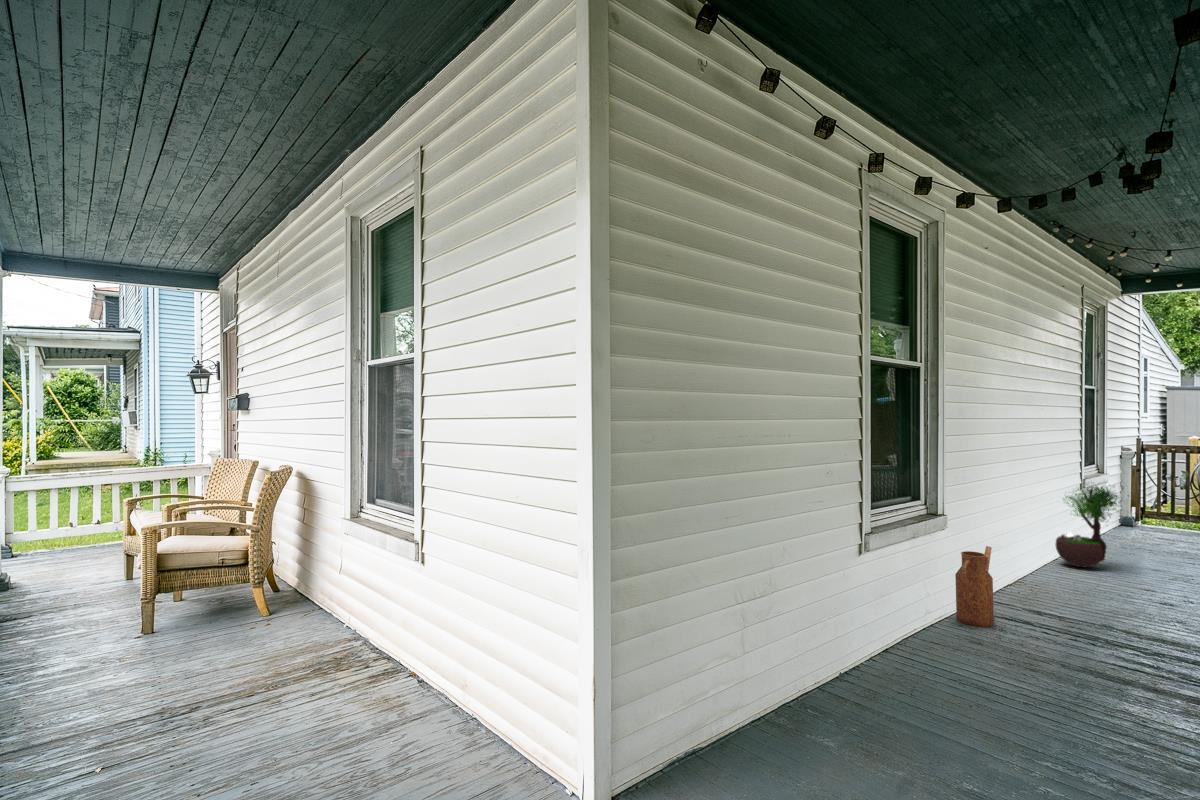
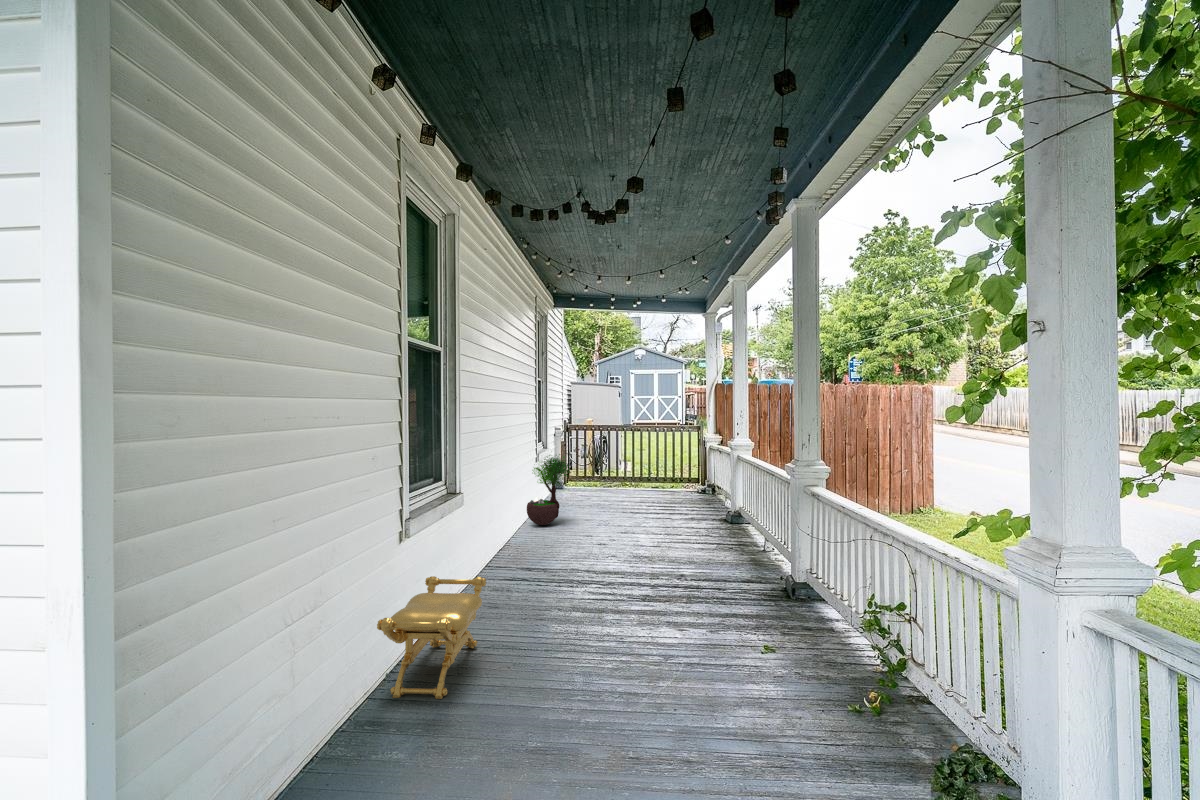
watering can: present [955,546,994,627] -> none [471,518,502,595]
stool: none [834,590,954,702] -> present [377,576,486,699]

